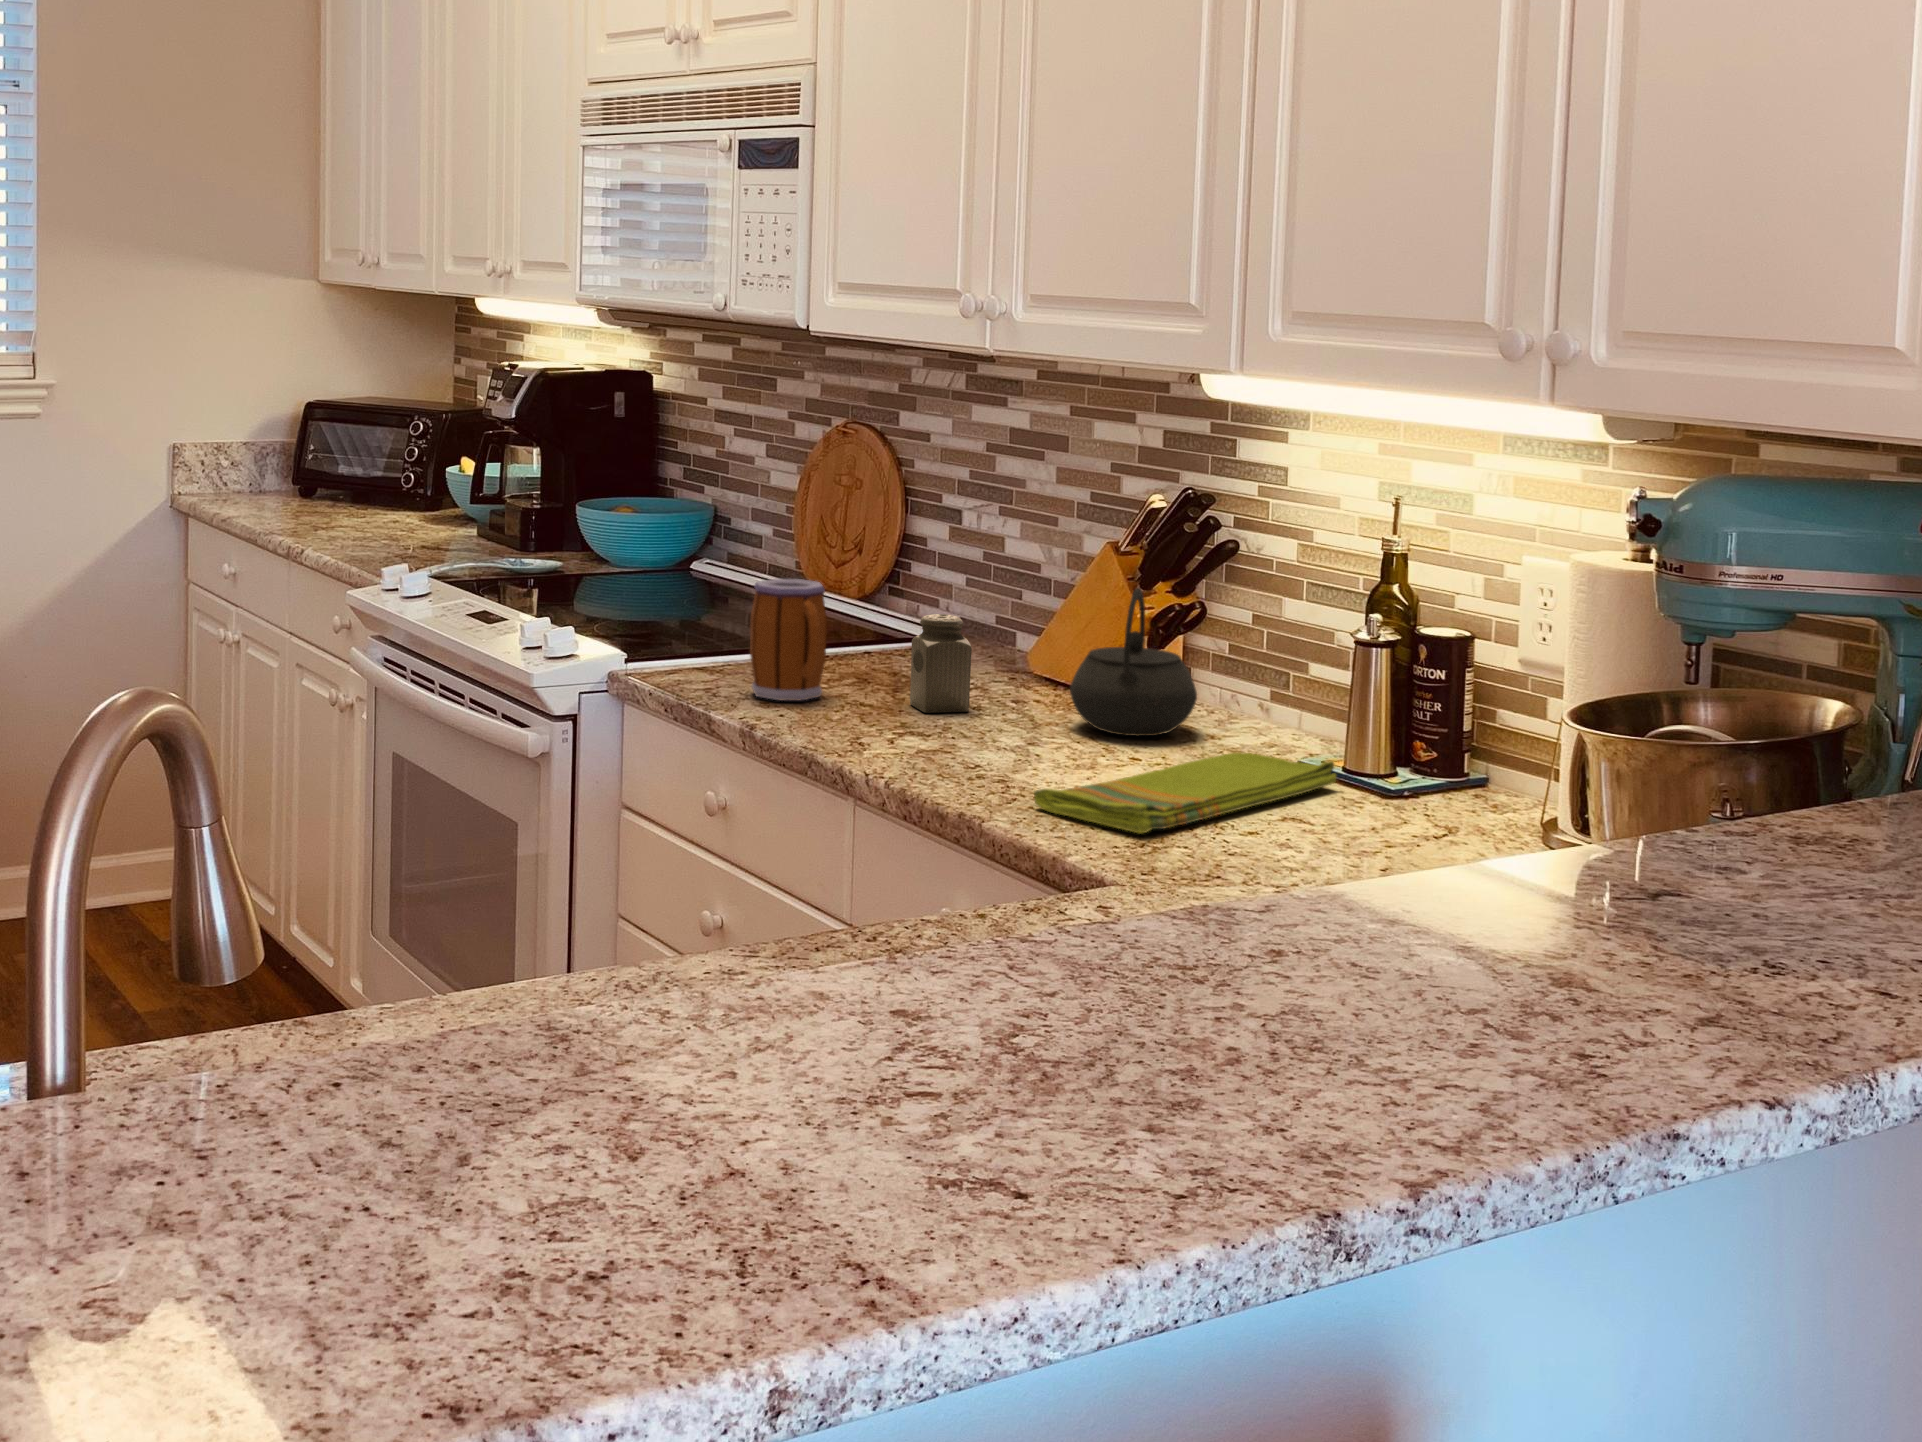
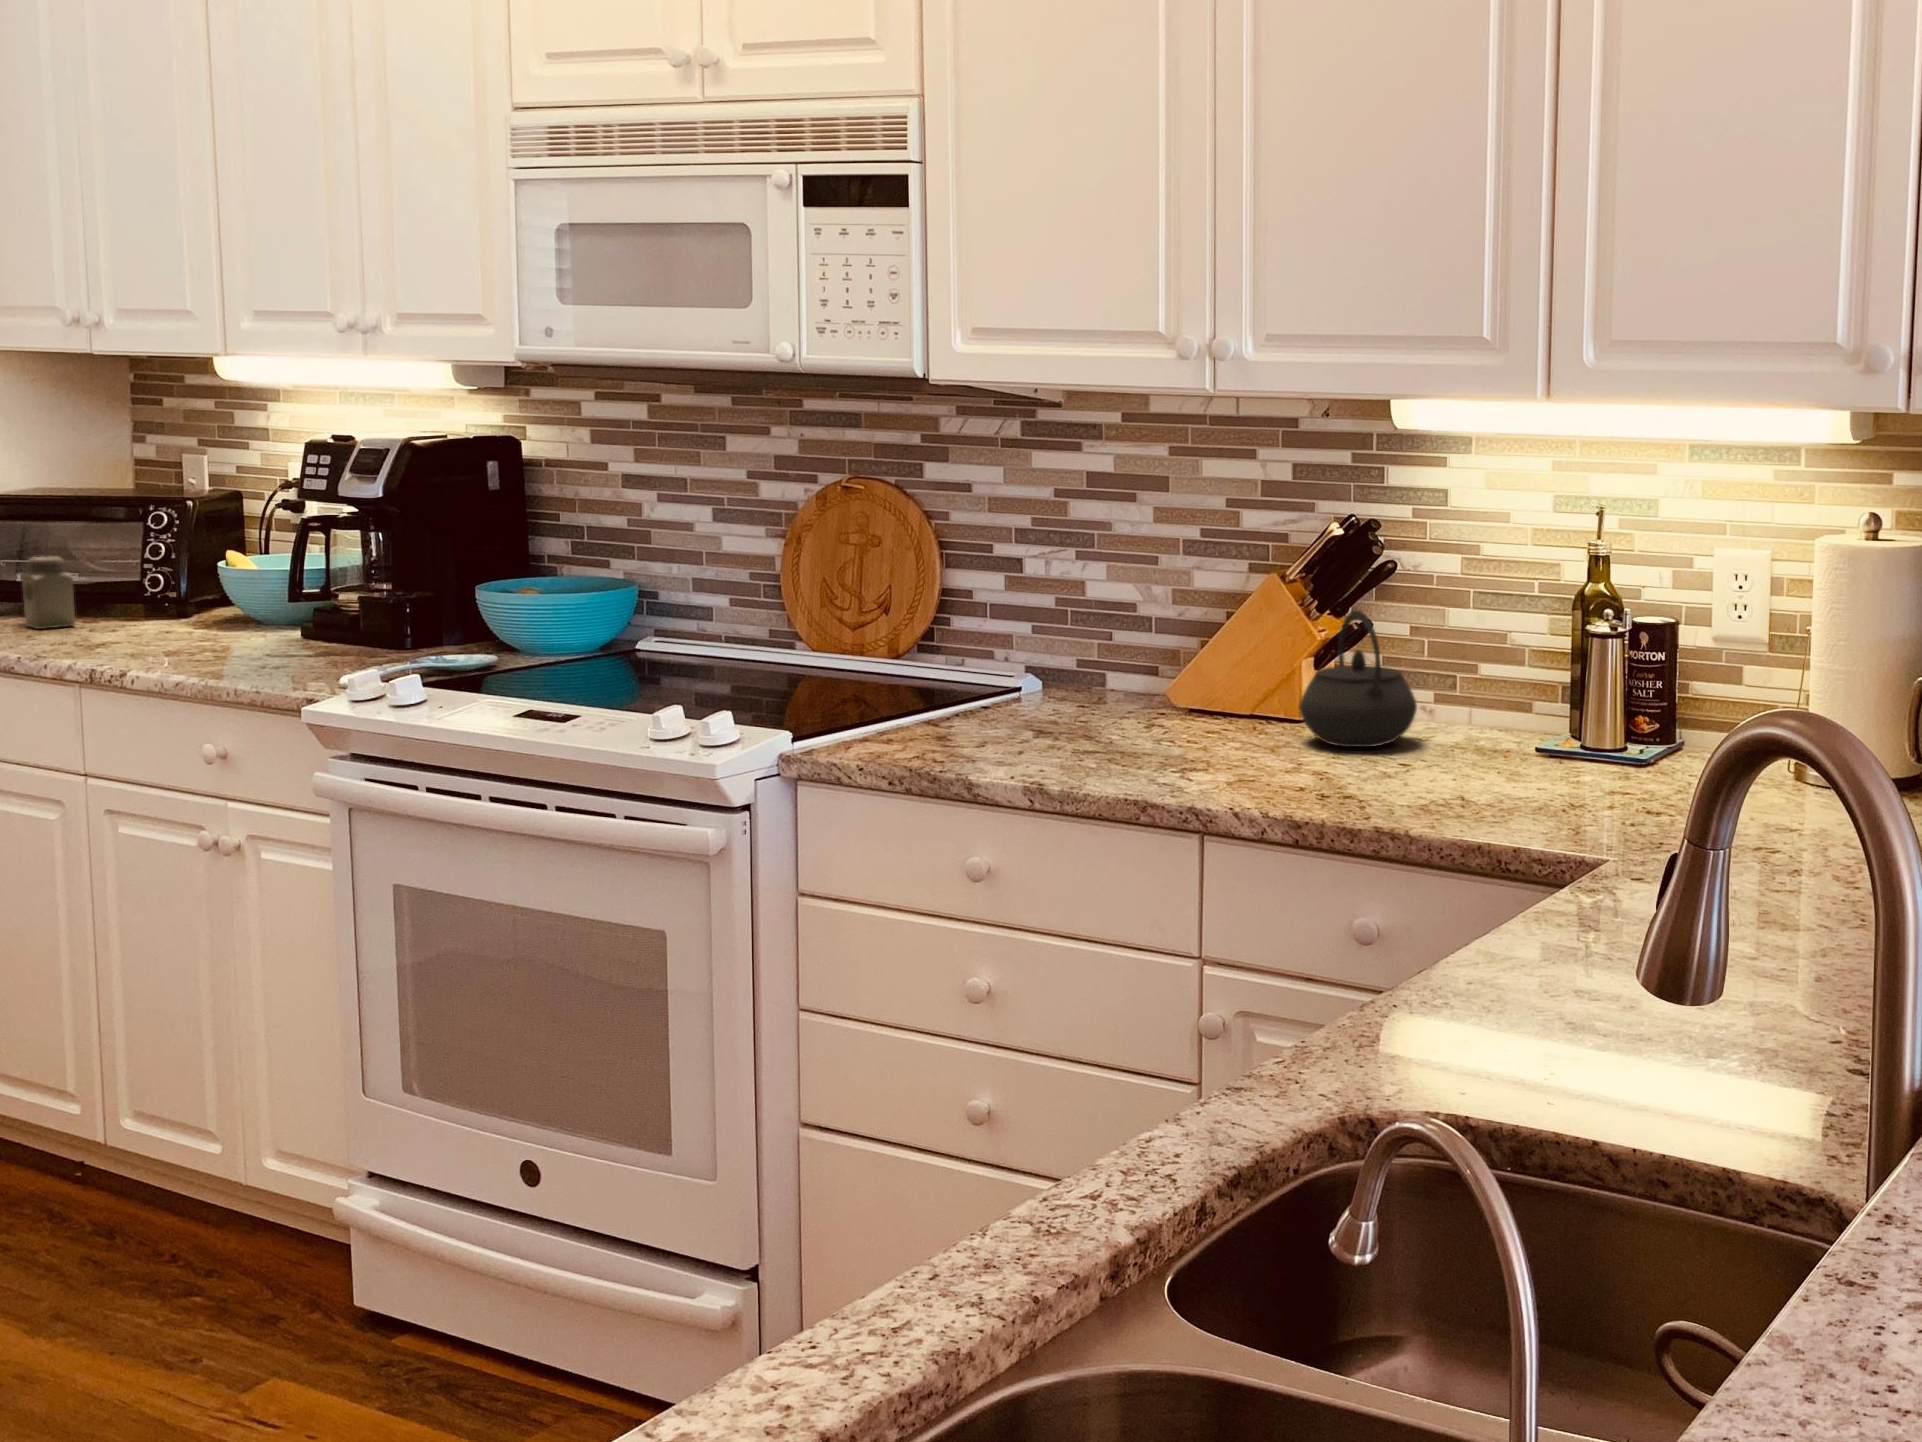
mug: present [750,579,827,701] -> none [976,634,1065,757]
salt shaker: present [910,614,972,713] -> present [22,556,76,629]
dish towel: present [1034,753,1336,833] -> none [1430,742,1602,820]

